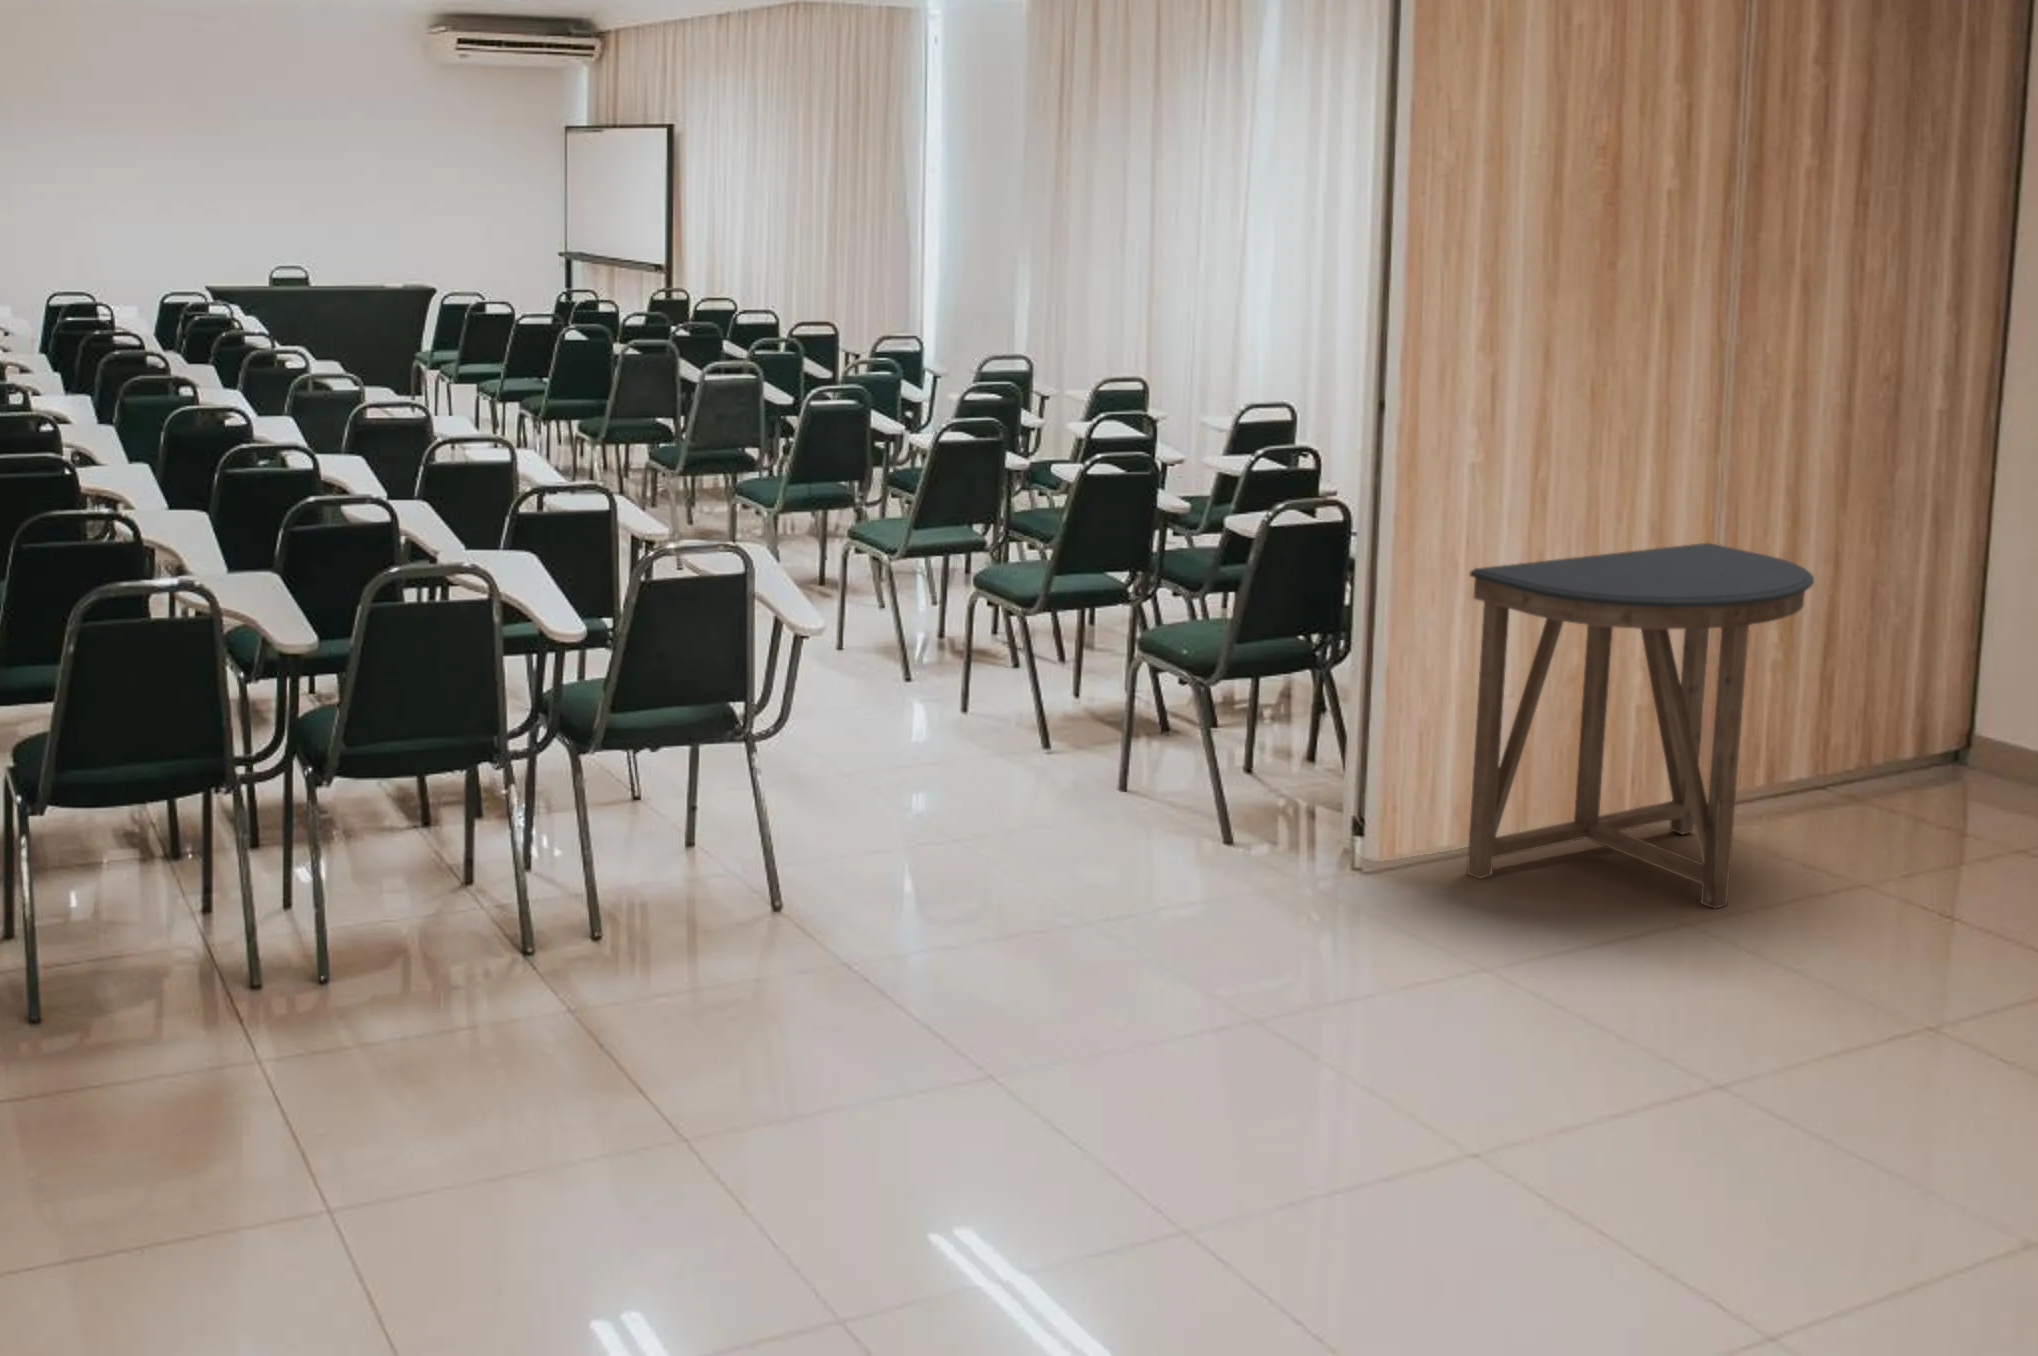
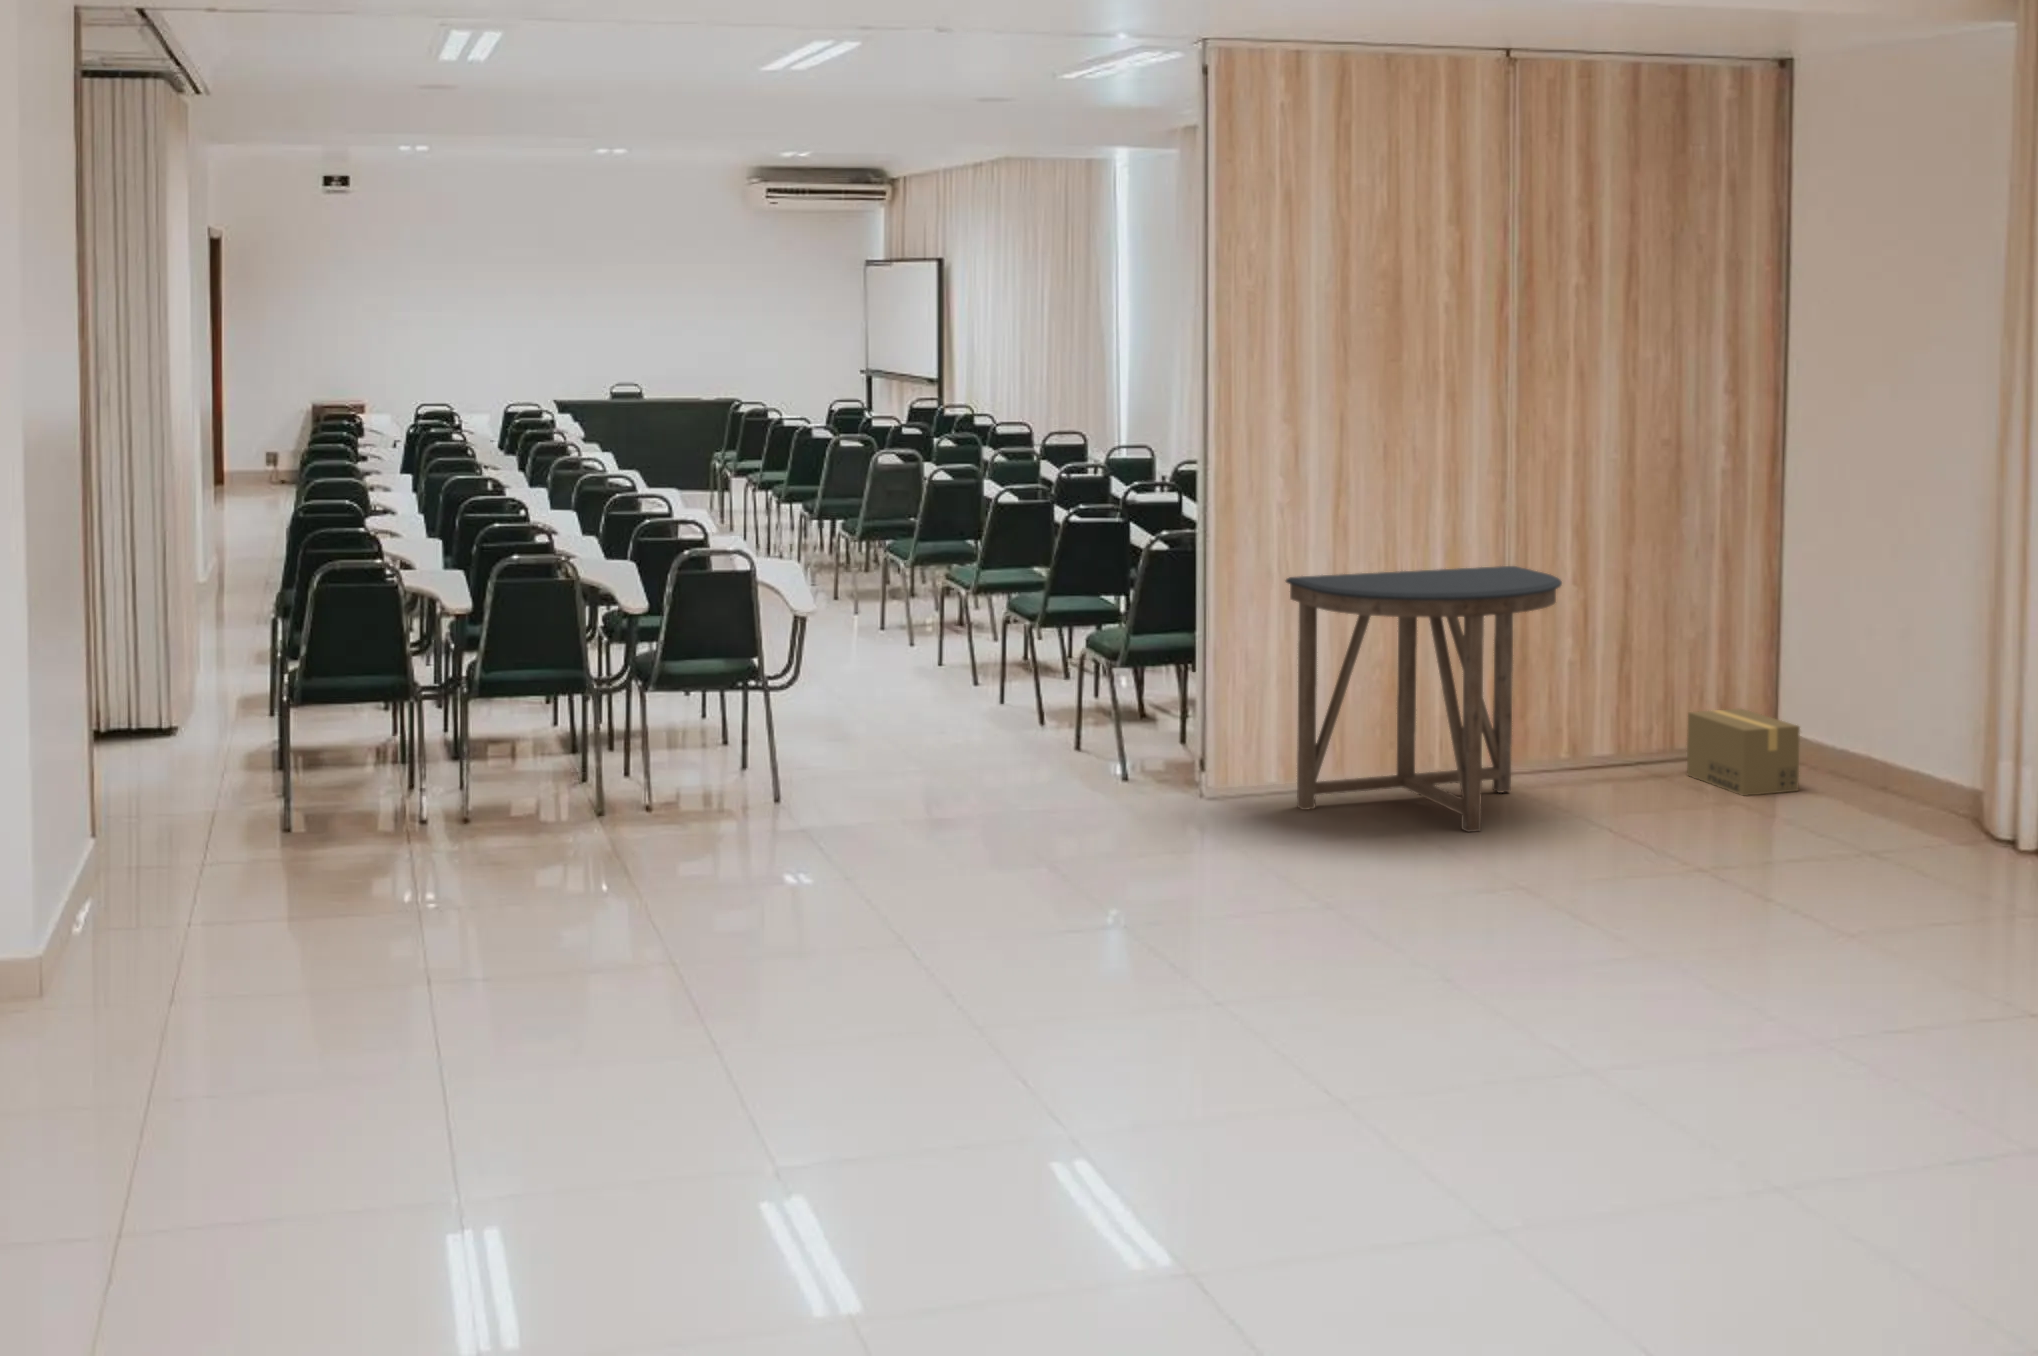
cardboard box: none [1855,707,2009,824] -> present [1687,709,1800,796]

